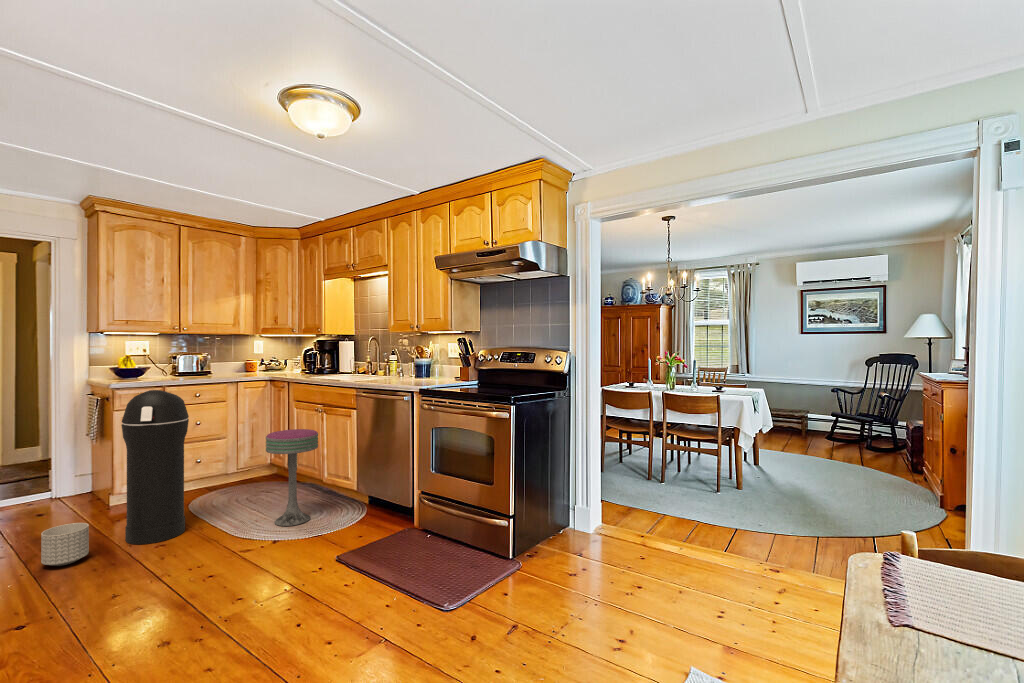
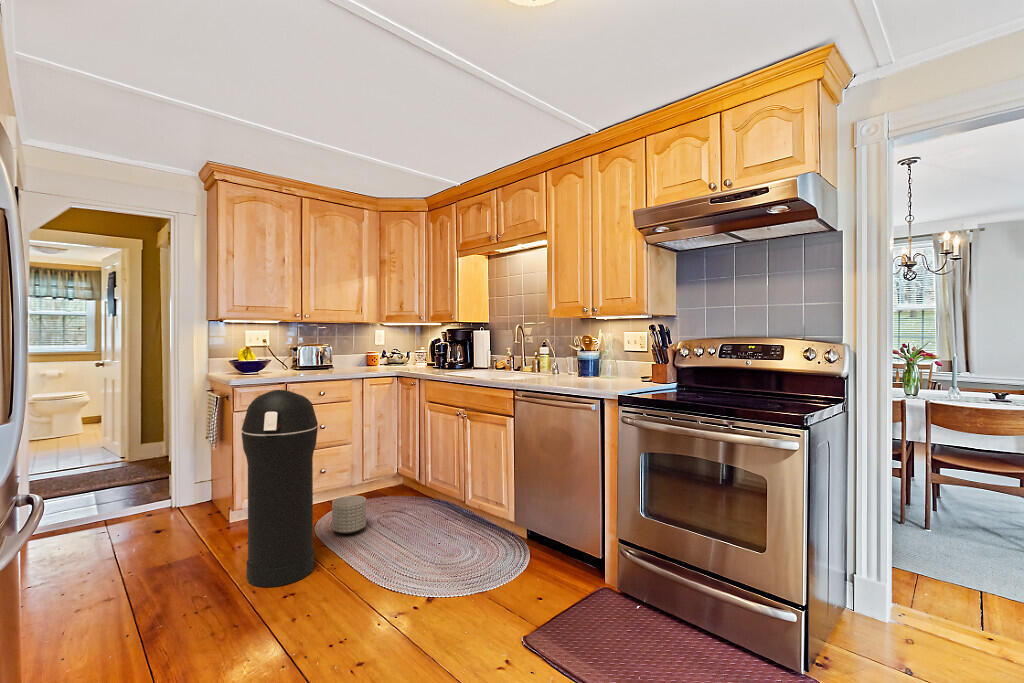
bar stool: present [266,429,318,526] -> none [409,441,472,570]
planter: present [41,523,89,566] -> present [332,496,366,534]

